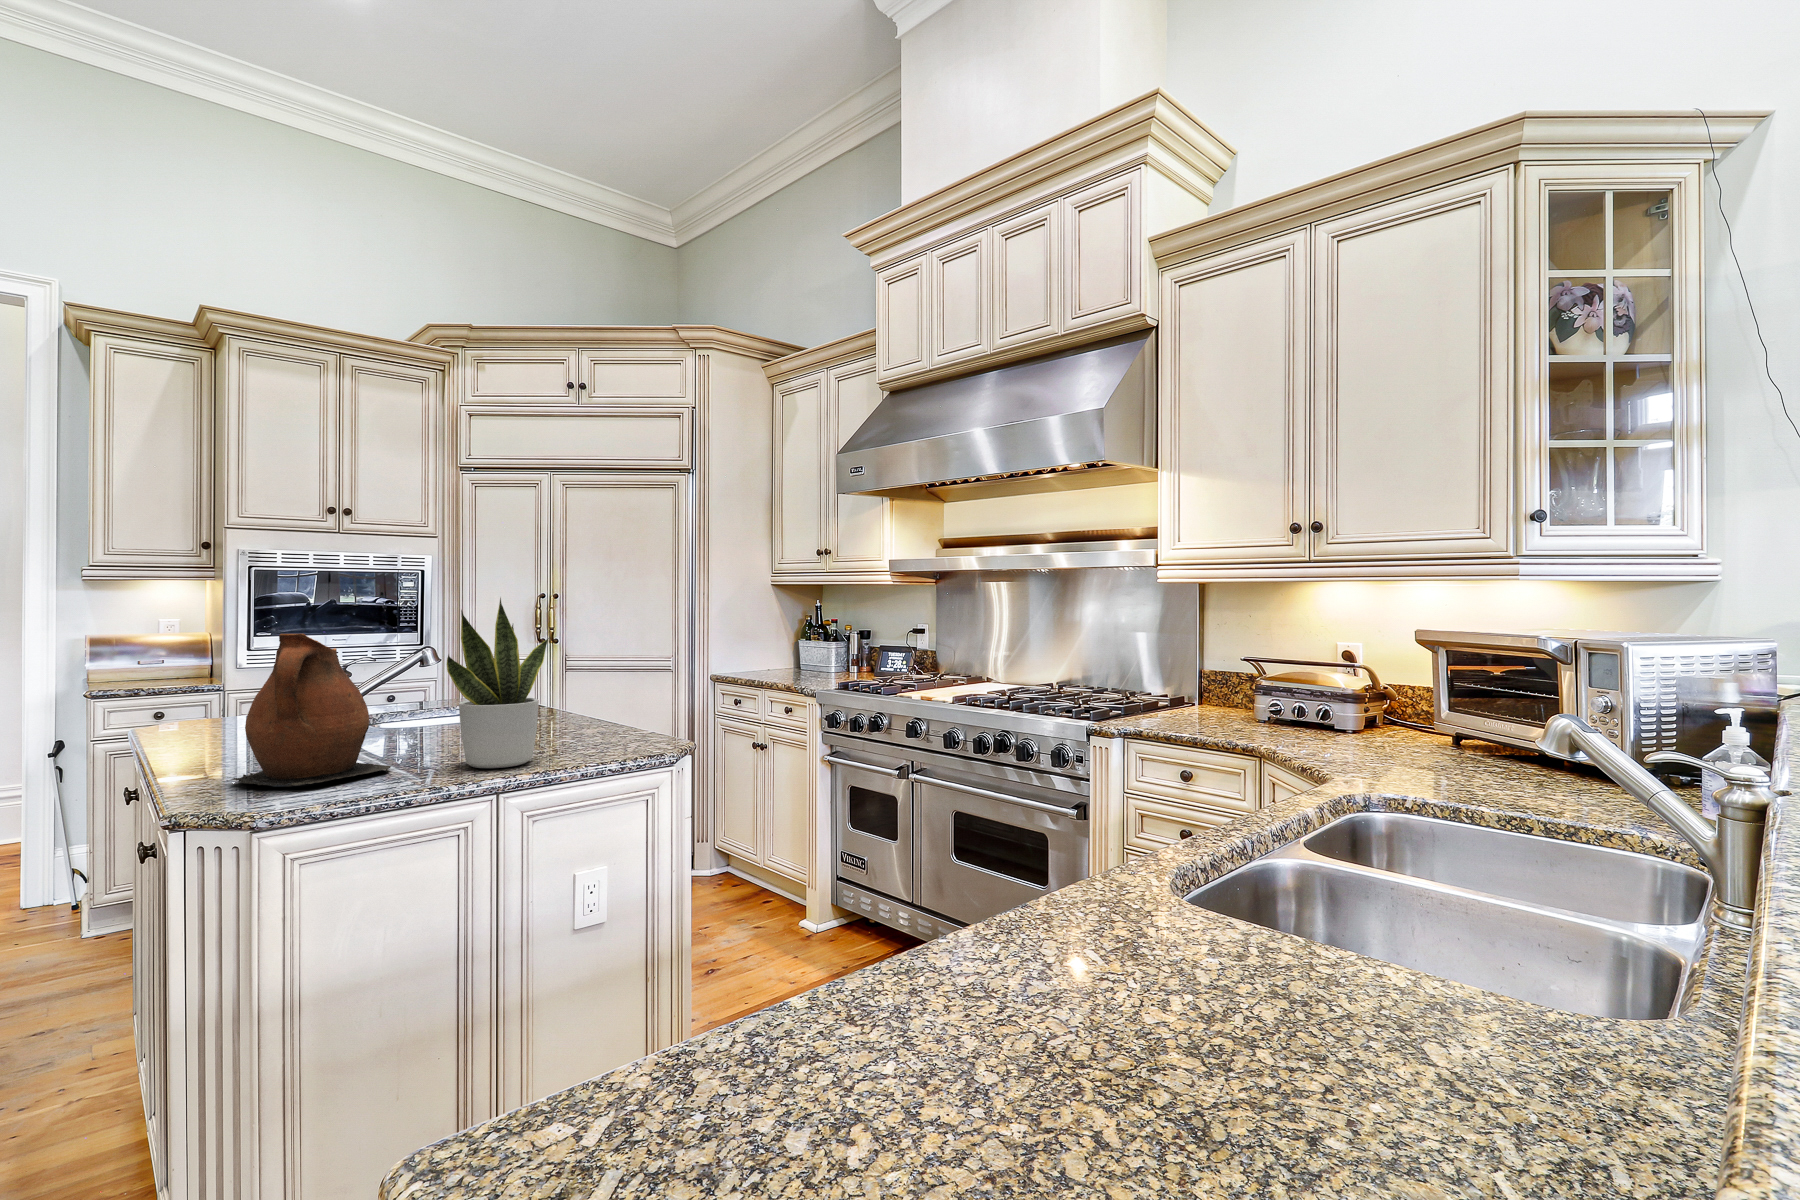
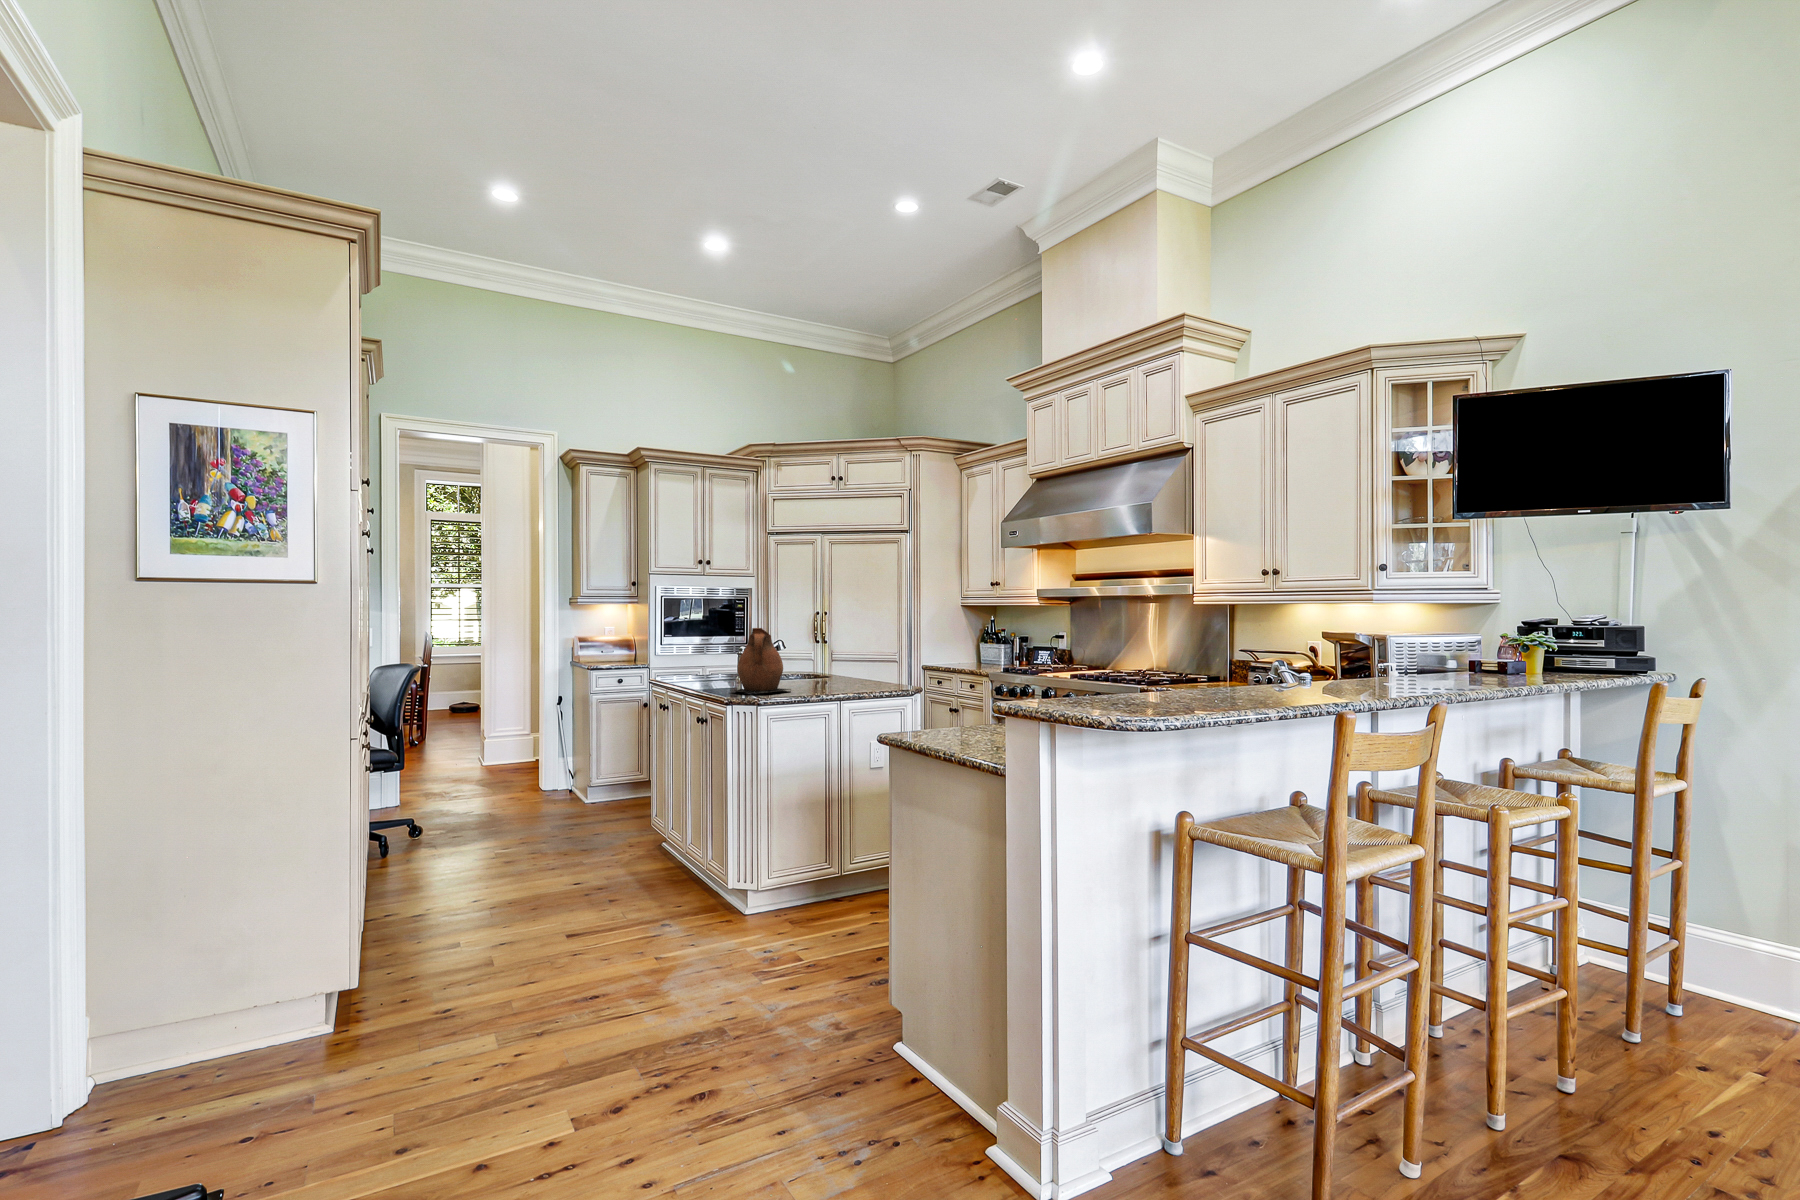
potted plant: present [447,598,549,768] -> none [817,612,857,691]

